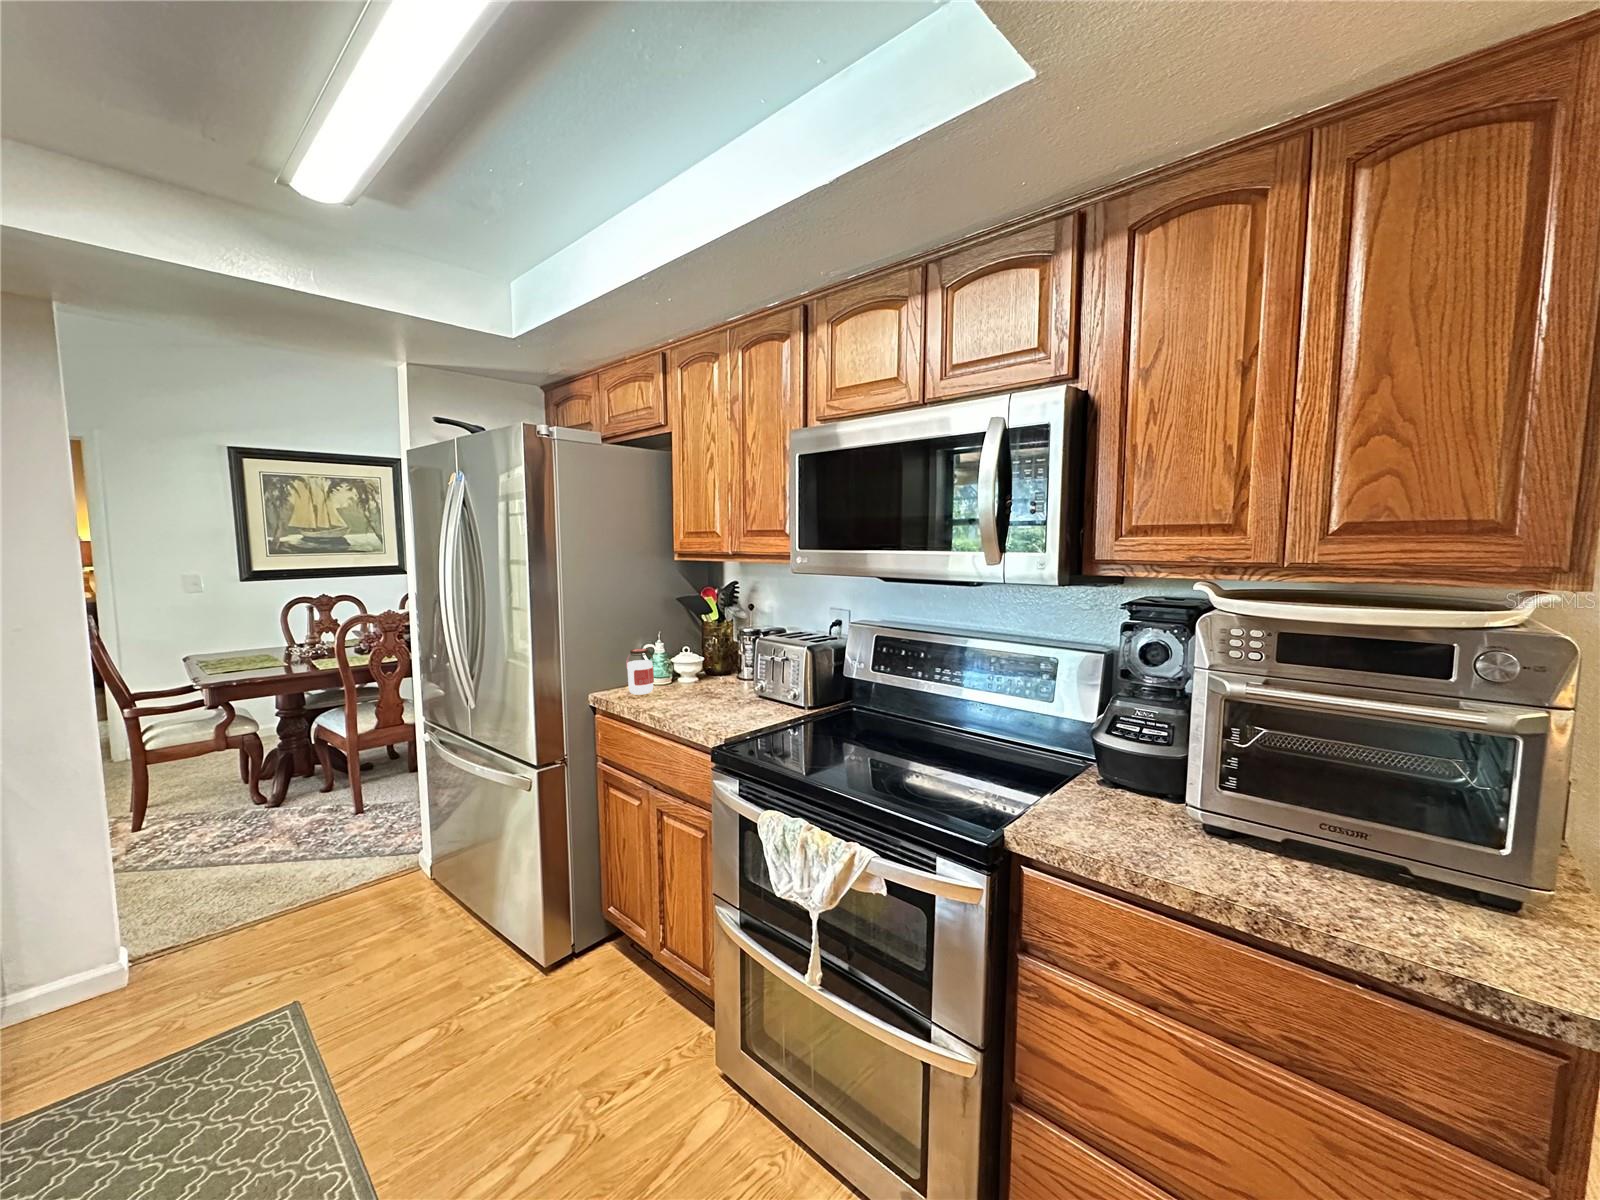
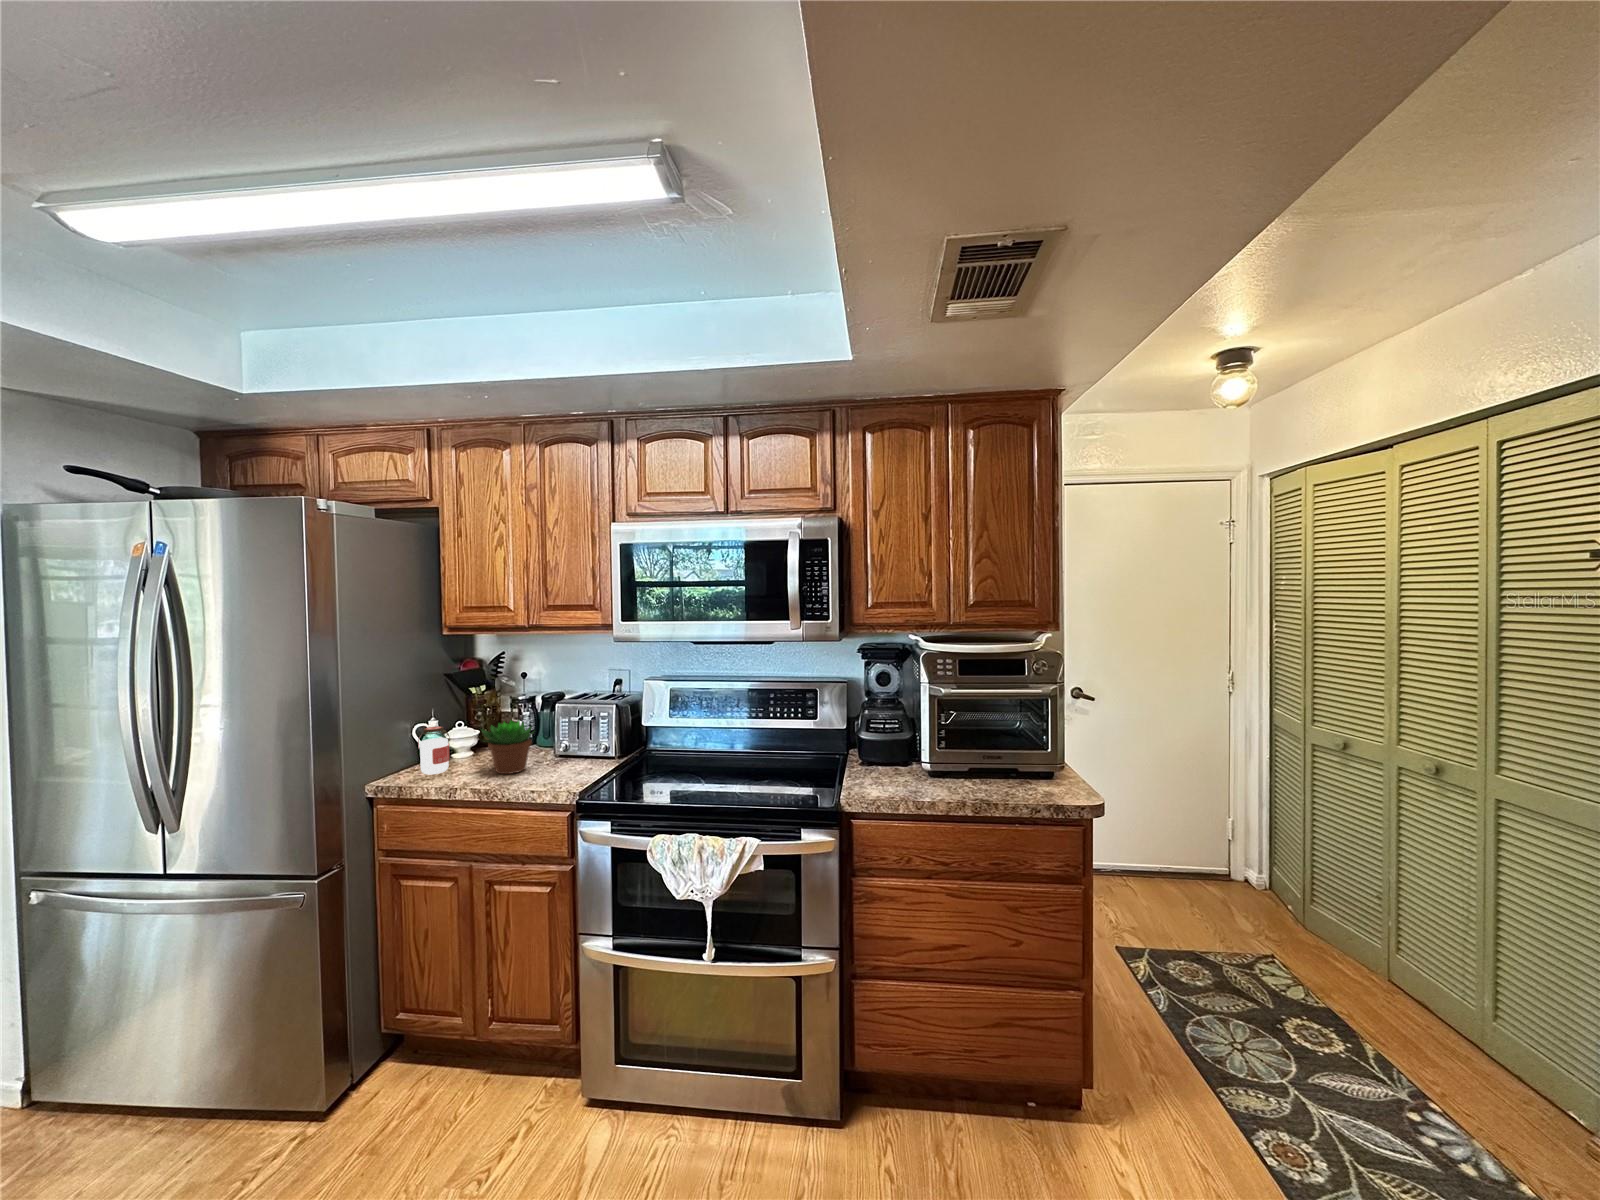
succulent plant: none [670,649,724,706] -> present [481,721,534,774]

